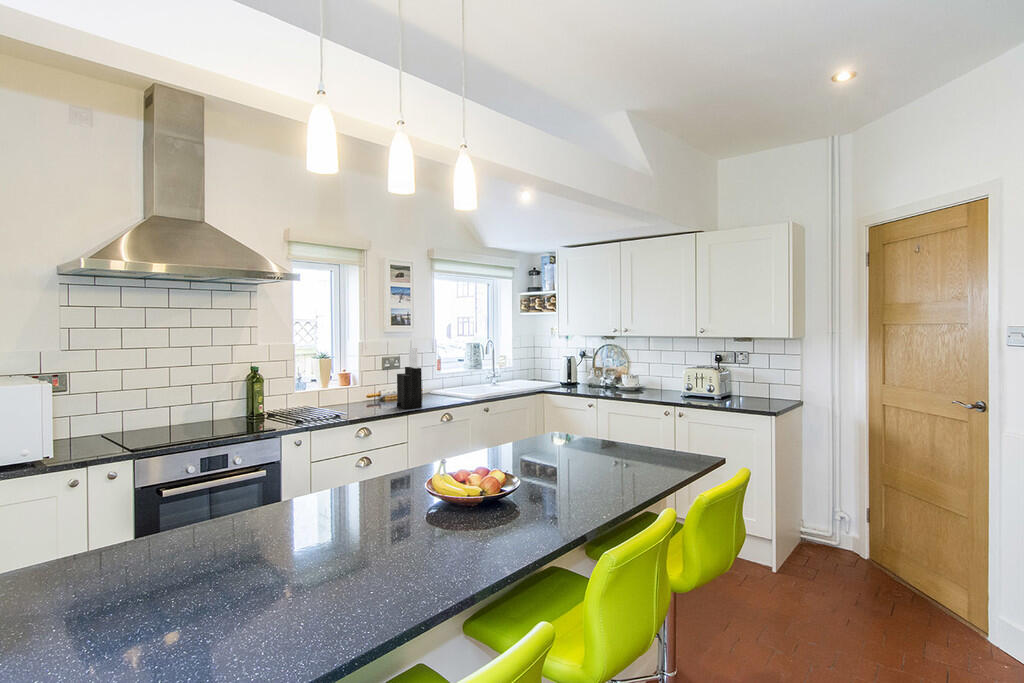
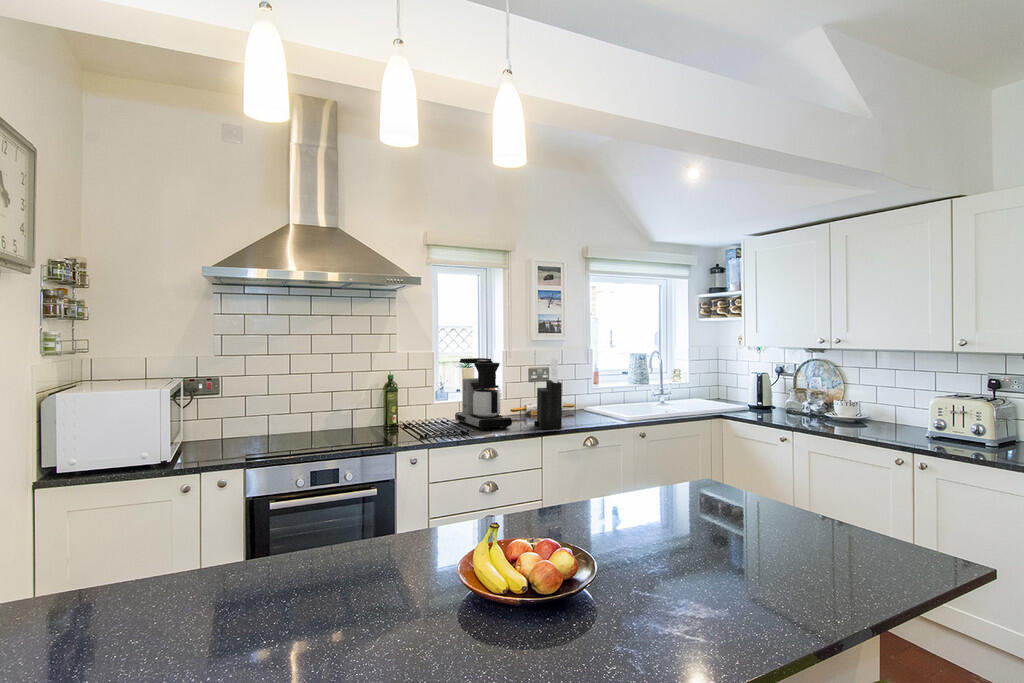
coffee maker: none [320,349,378,413] -> present [455,358,512,430]

